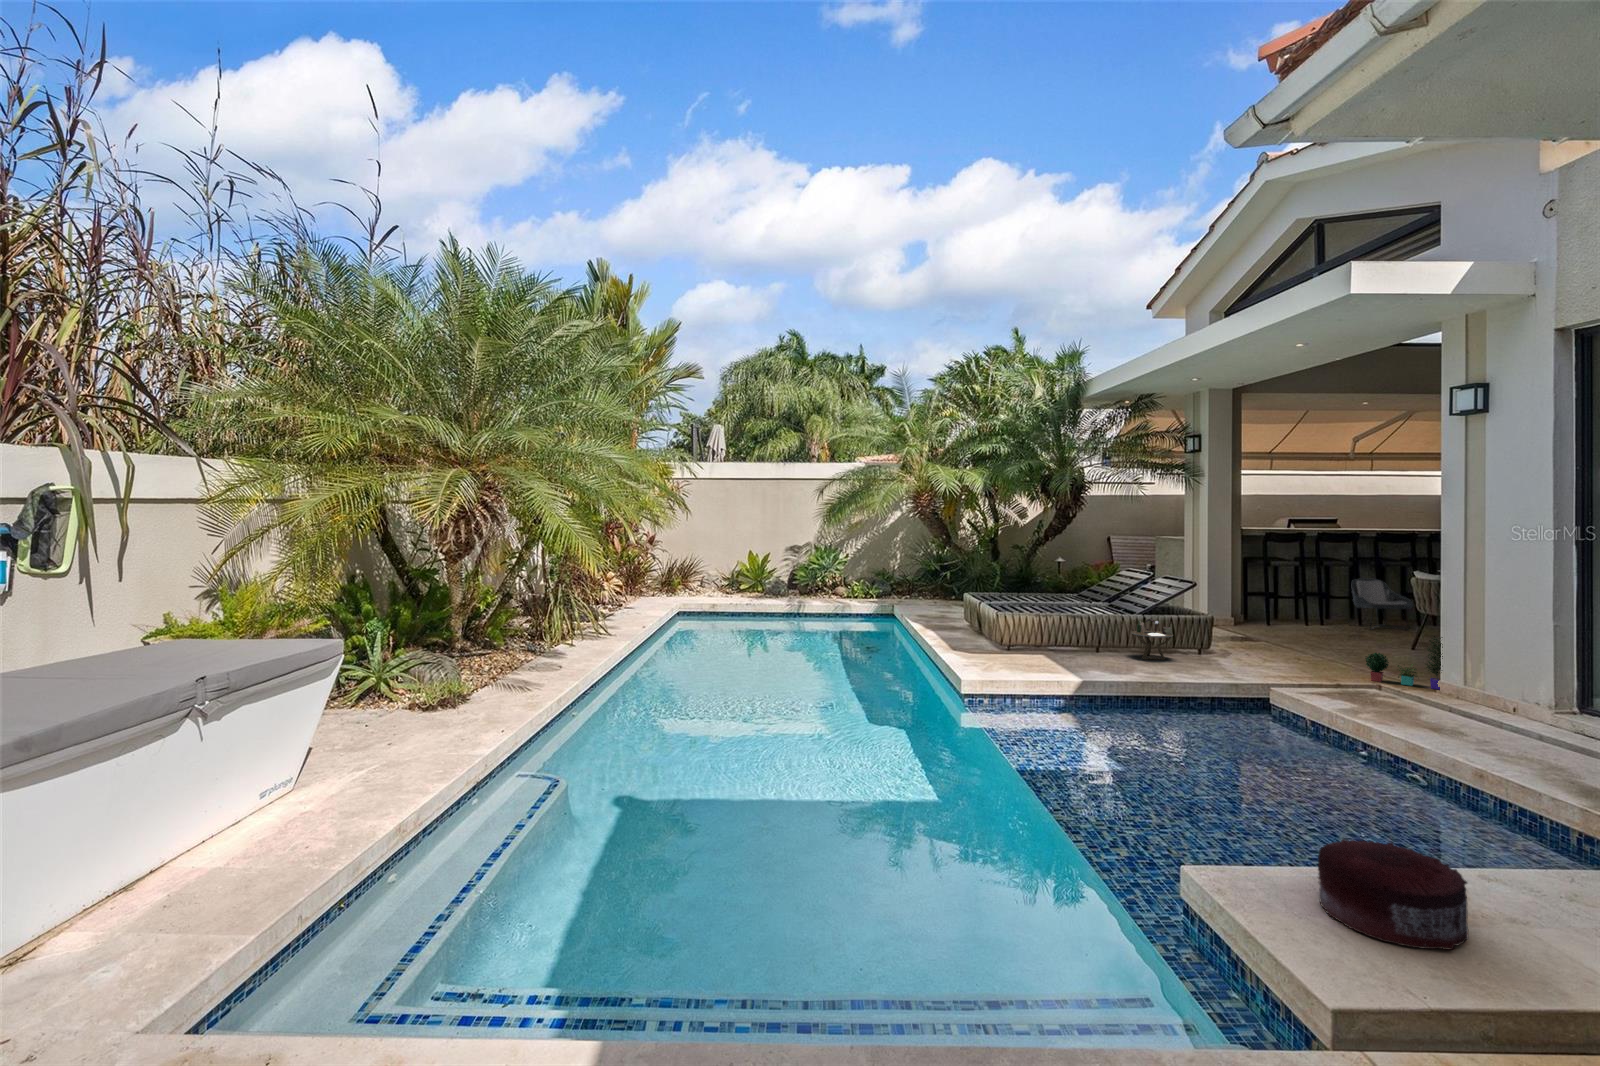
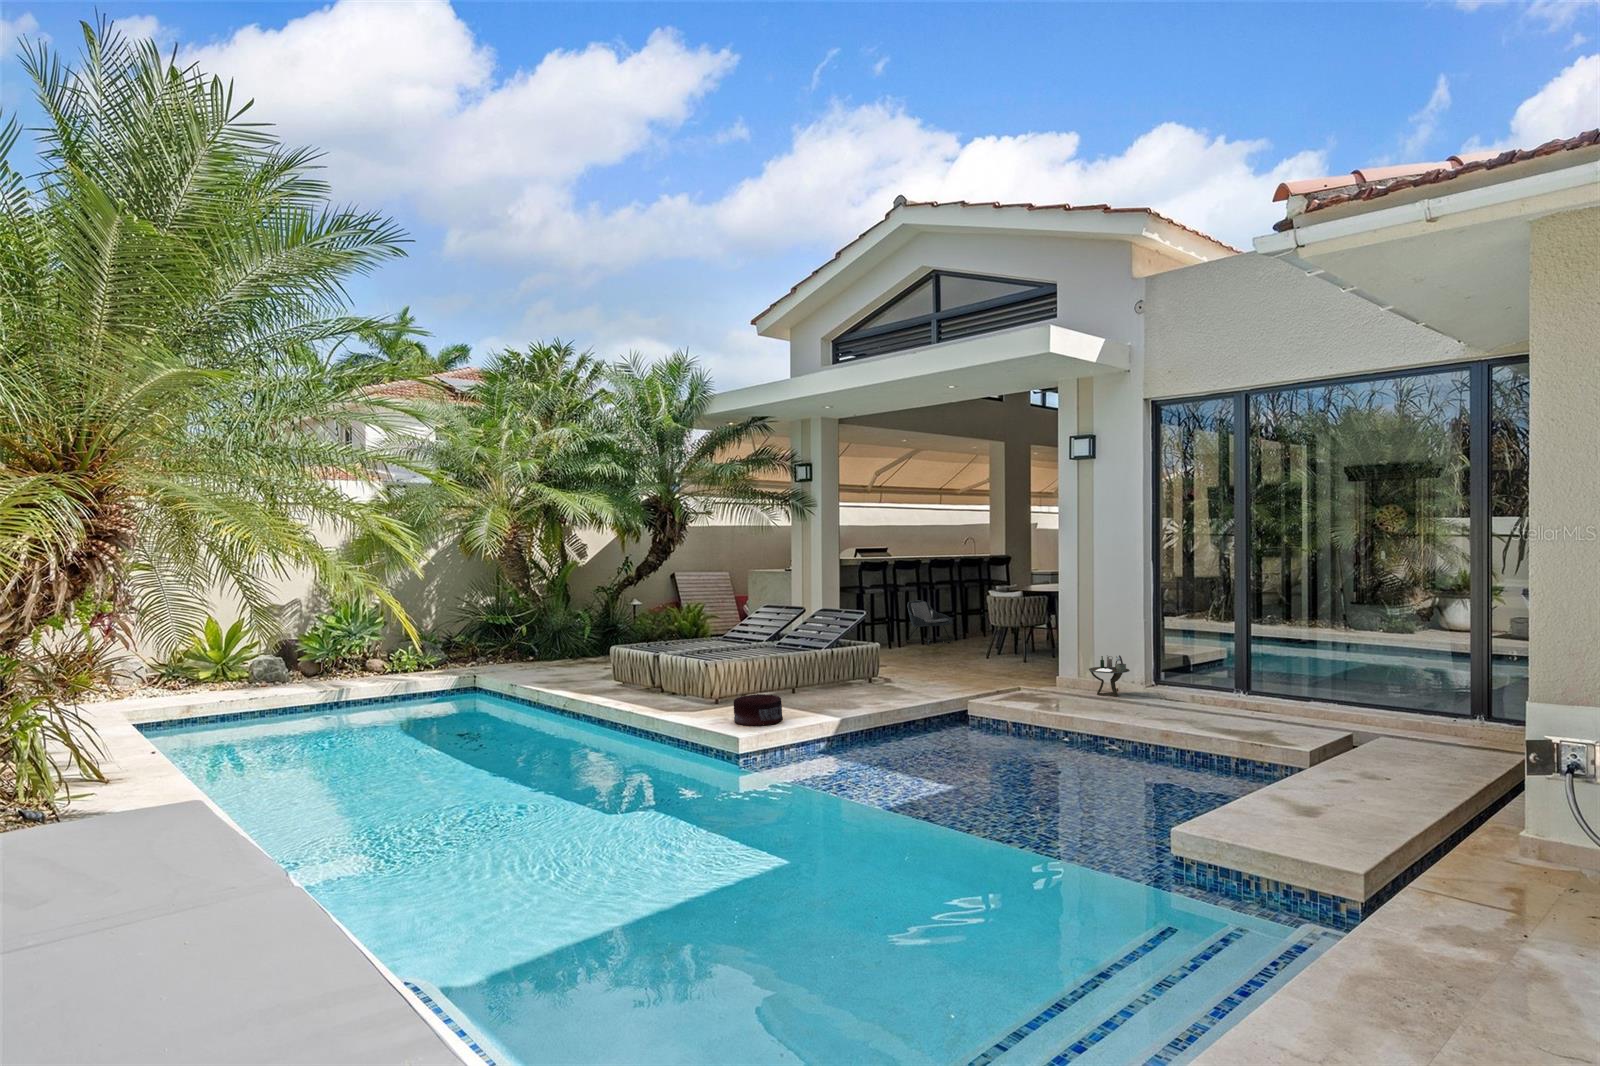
side table: present [1131,619,1173,660] -> present [1089,655,1130,697]
potted plant: present [1365,636,1443,690] -> none [1001,642,1058,685]
pouf: present [1318,839,1468,950] -> present [734,694,783,726]

